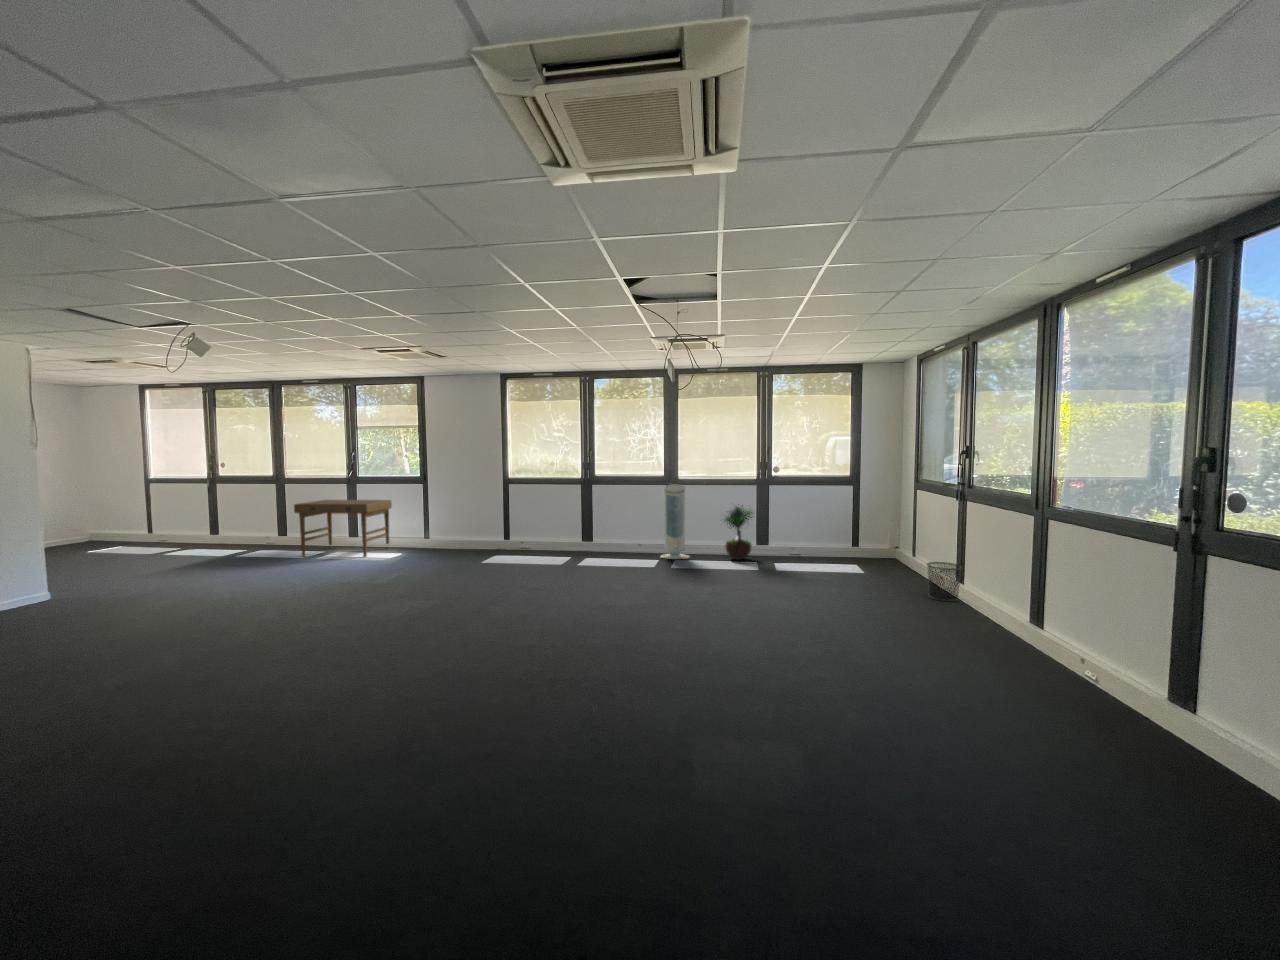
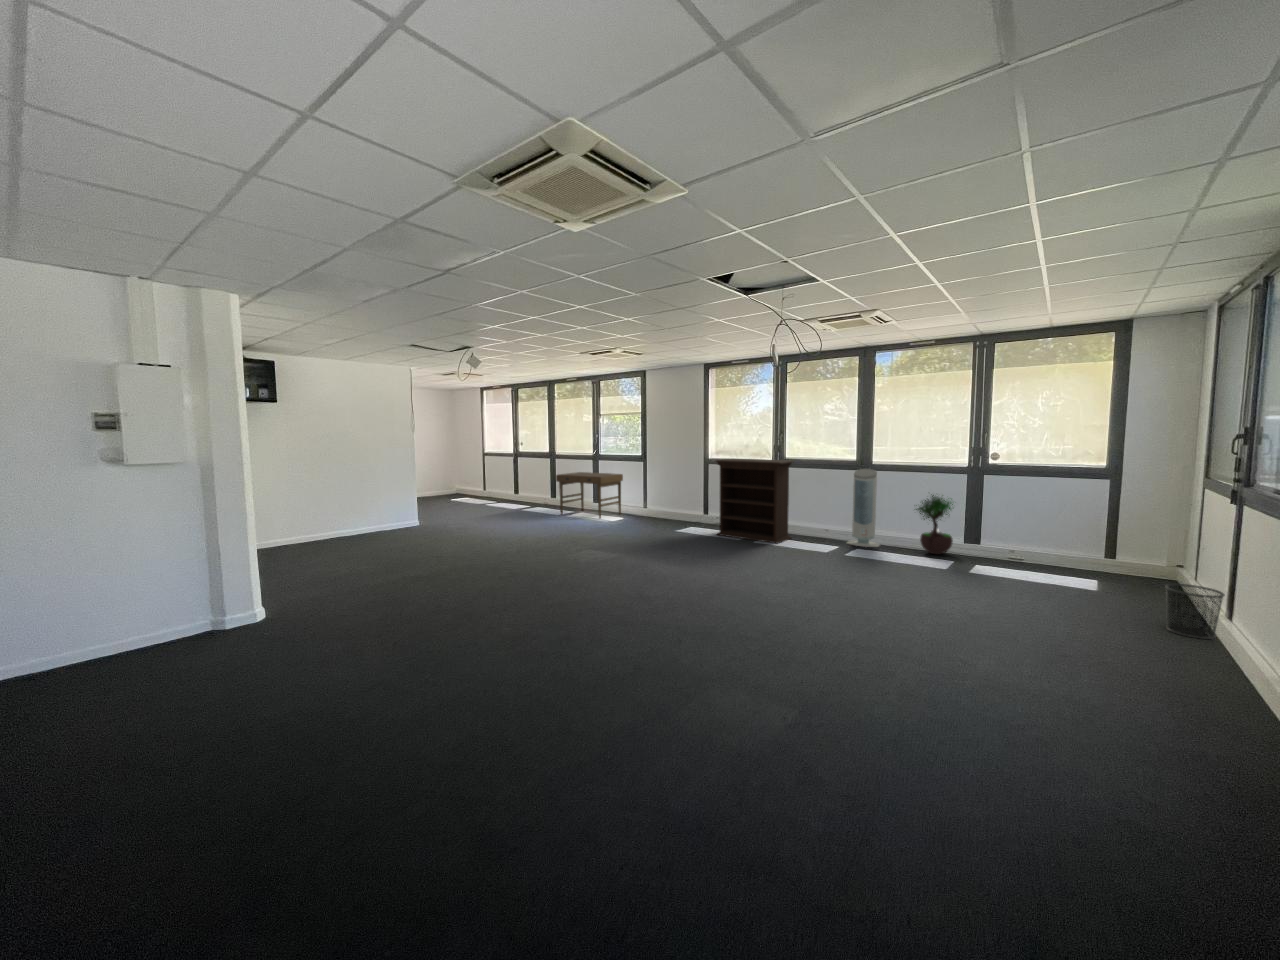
bookshelf: none [524,478,608,565] -> present [716,459,794,543]

